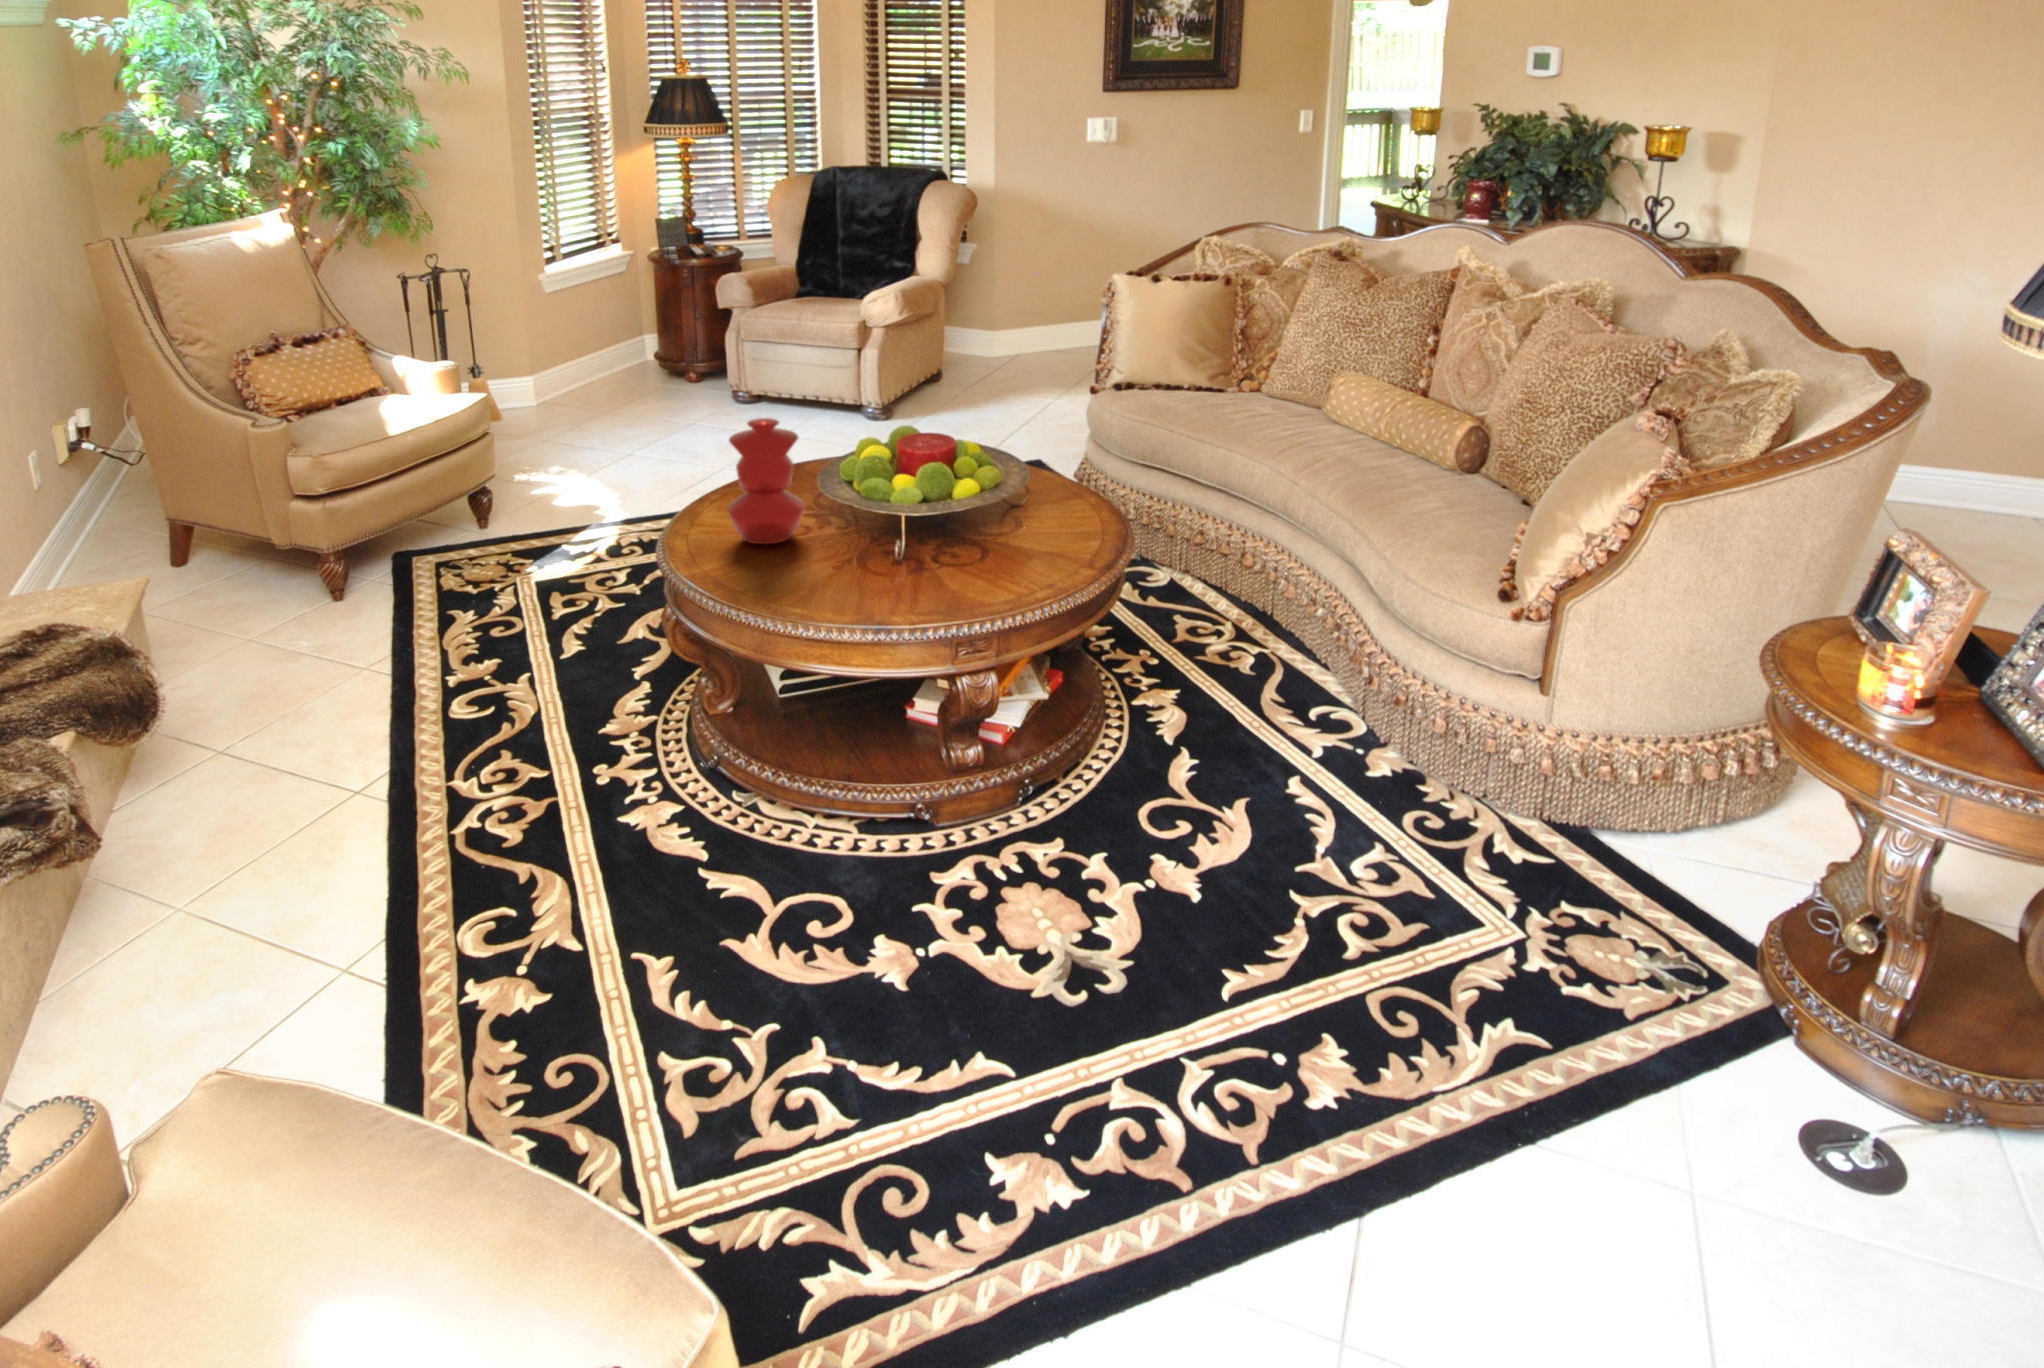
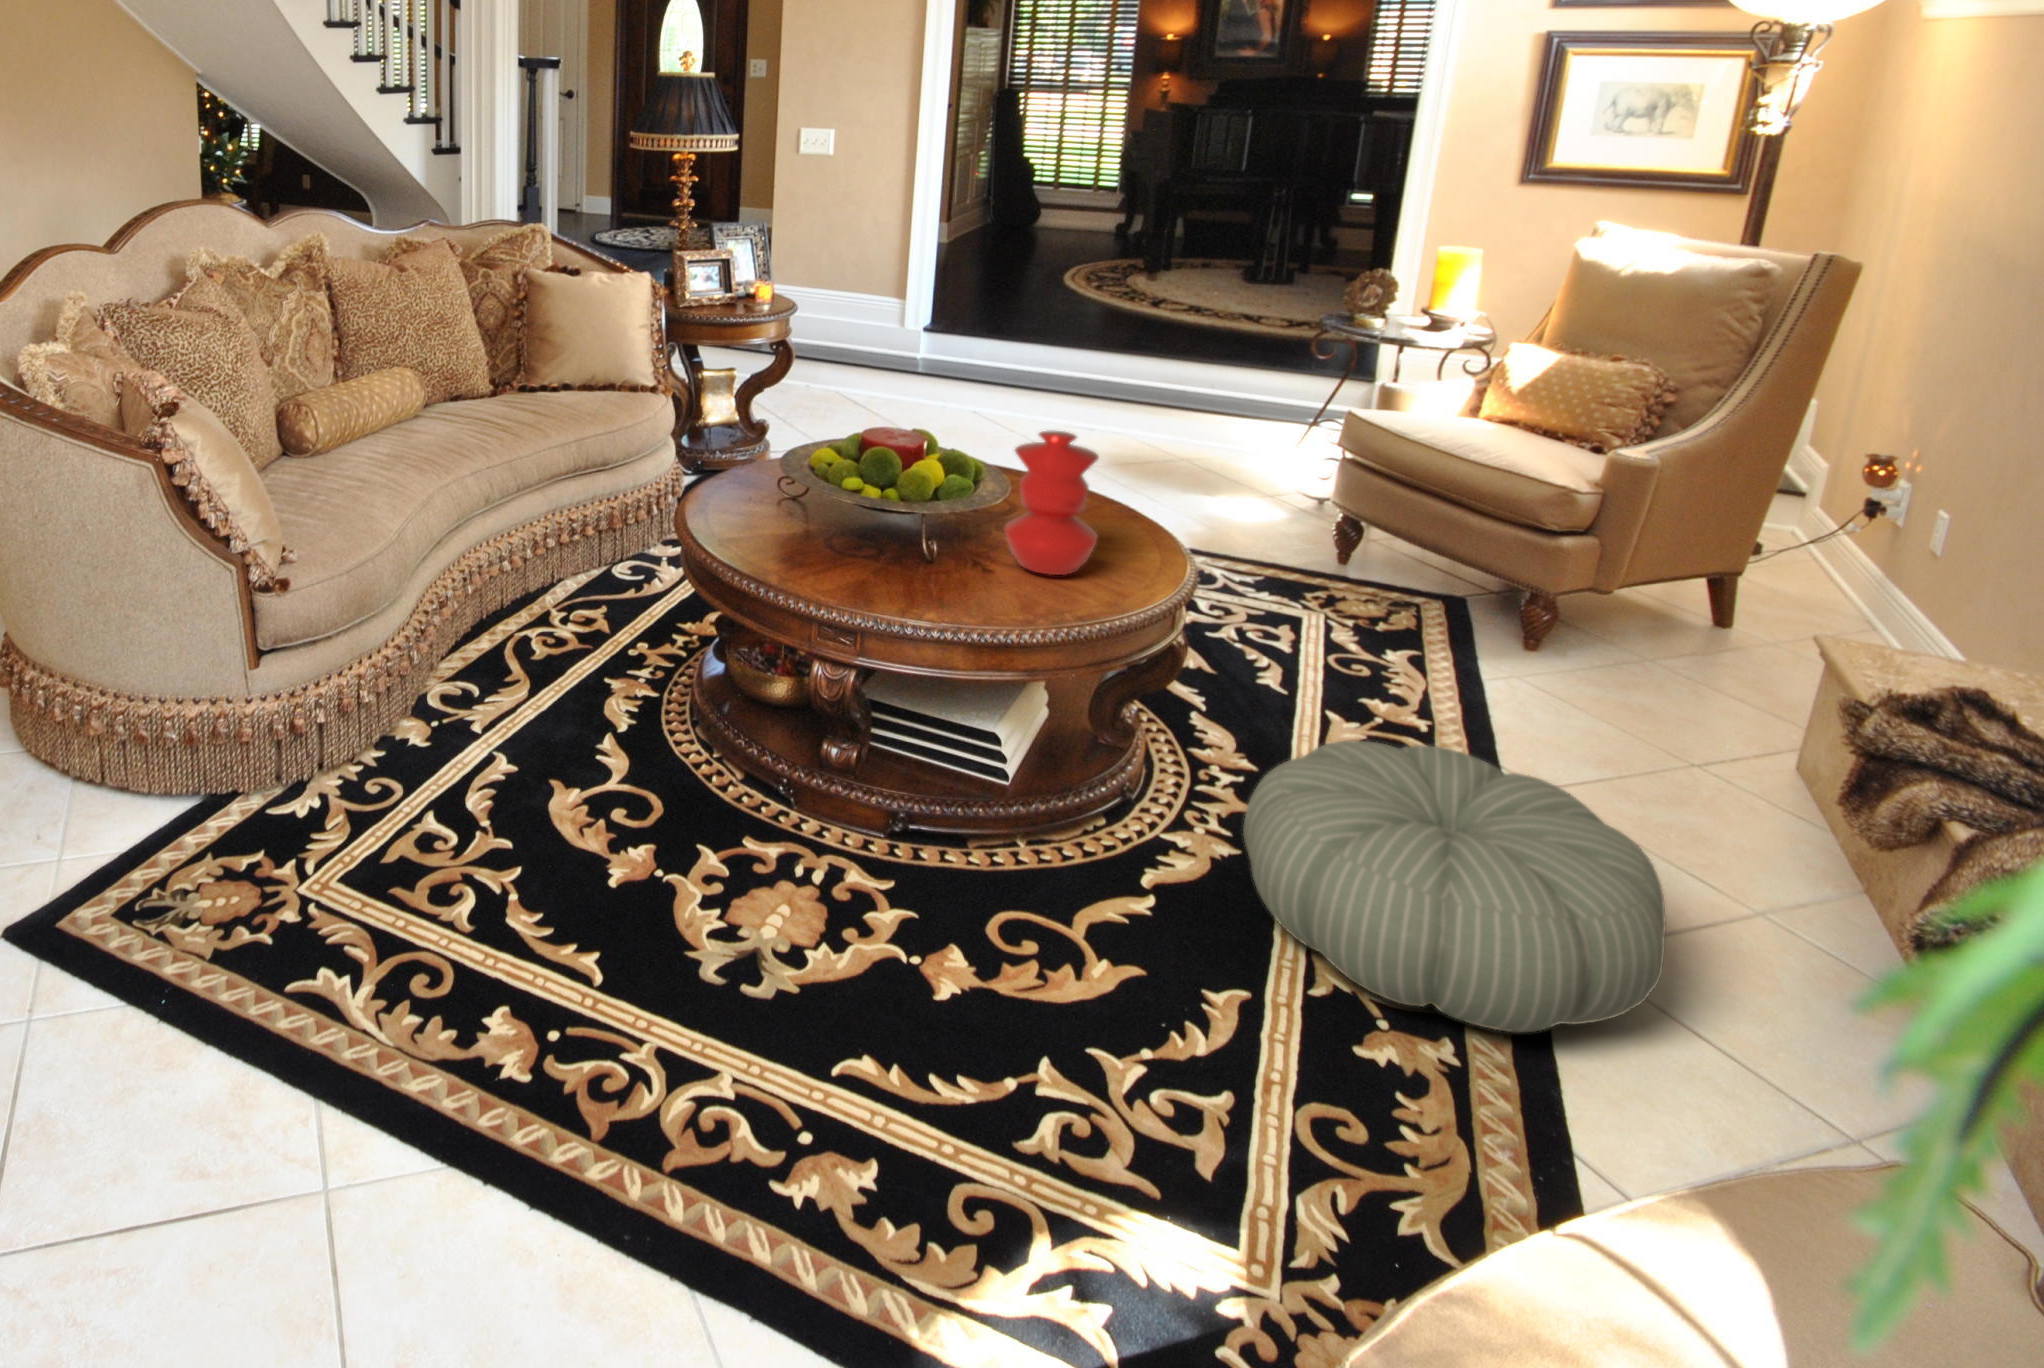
pouf: none [314,601,592,793] -> present [1243,741,1666,1032]

